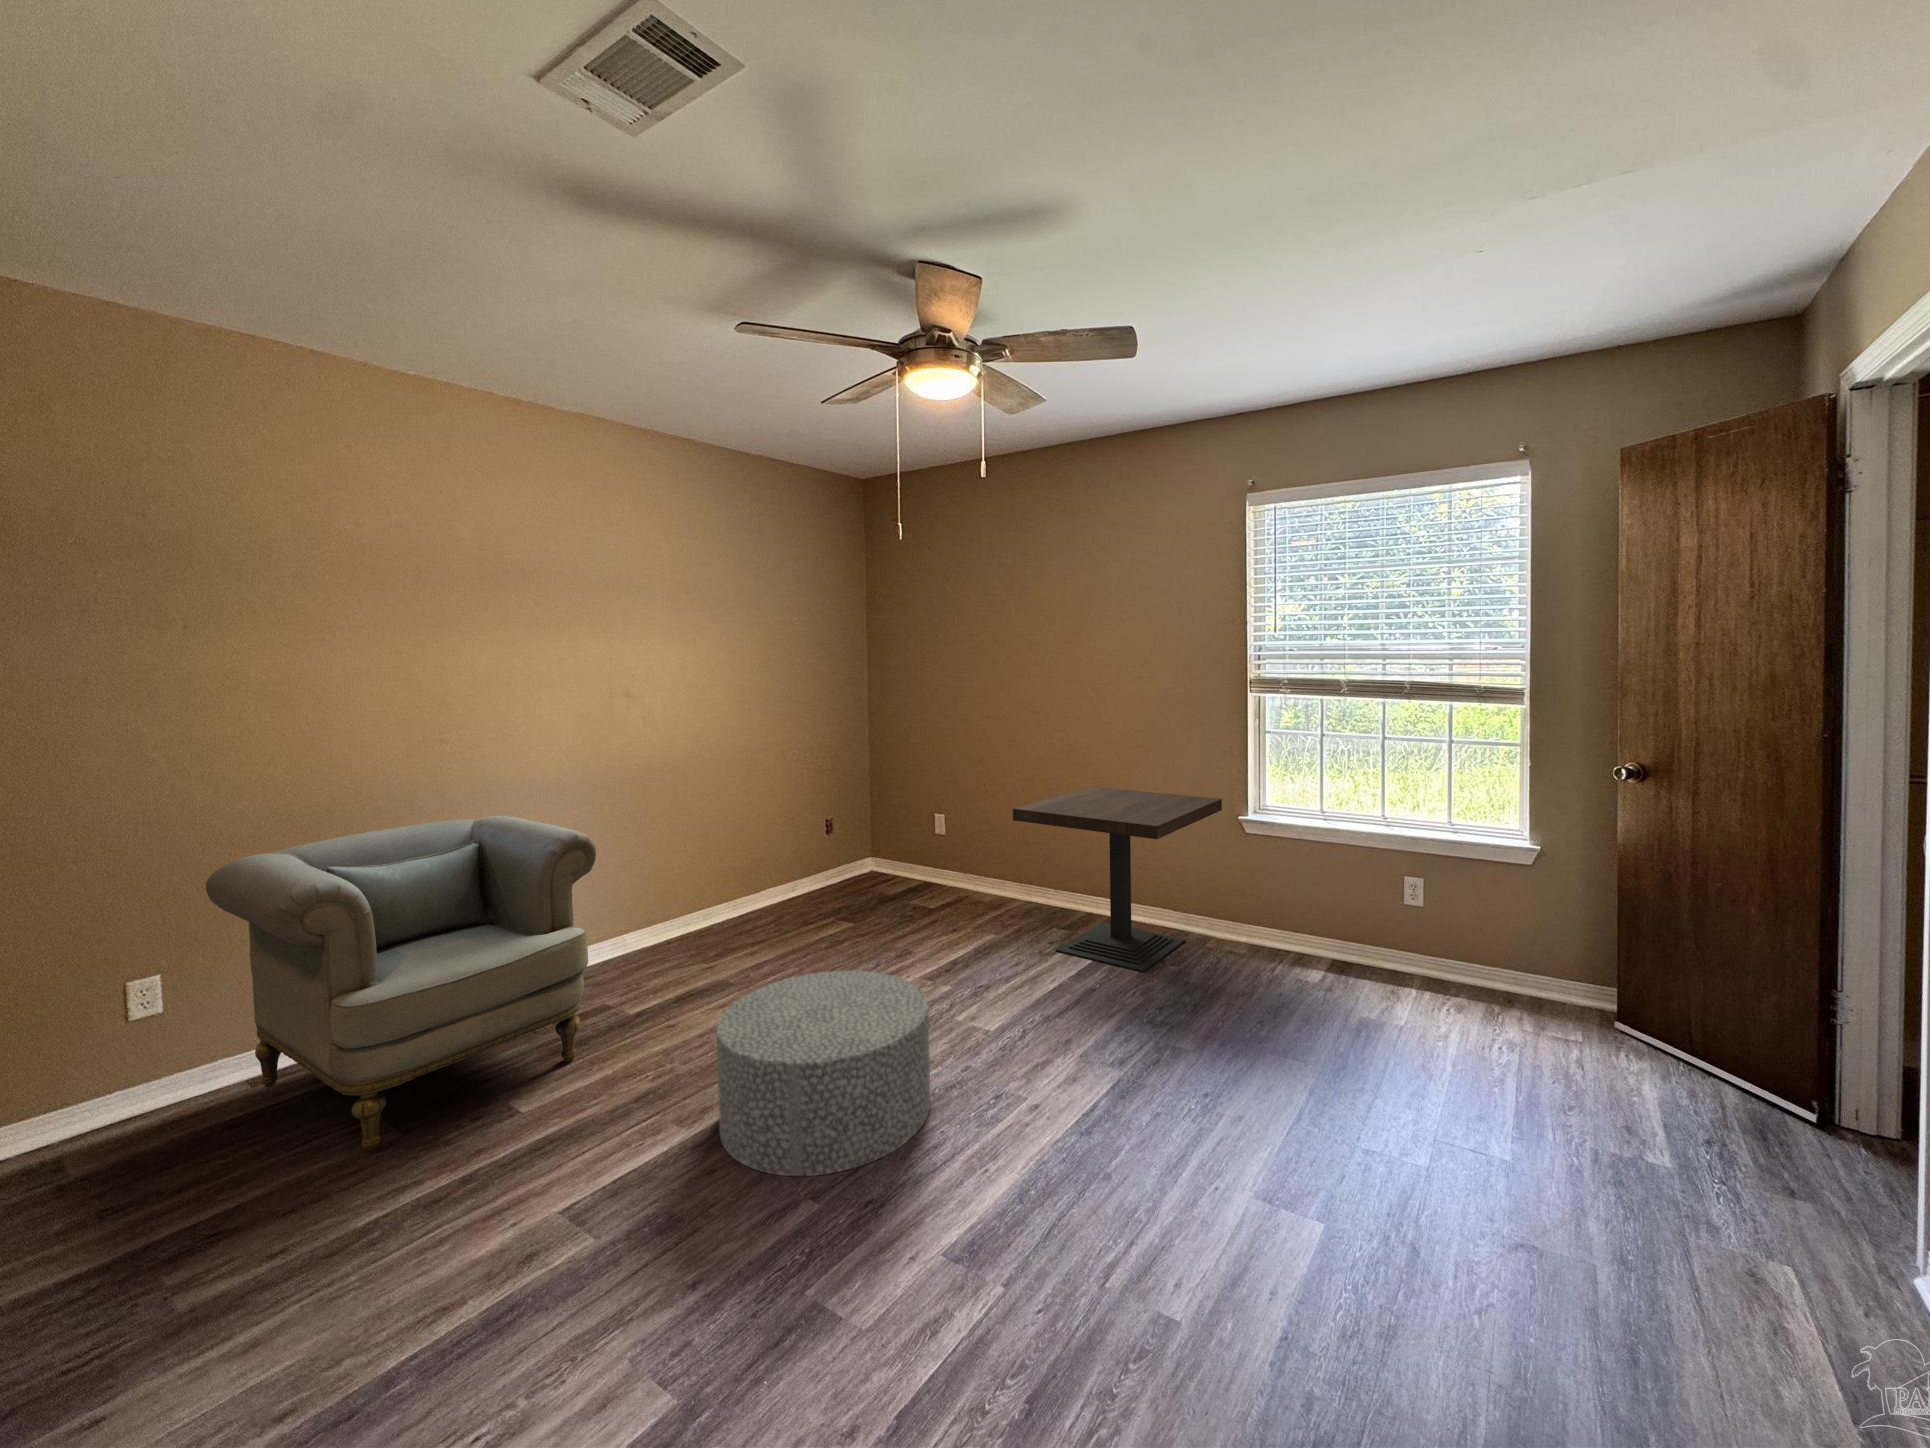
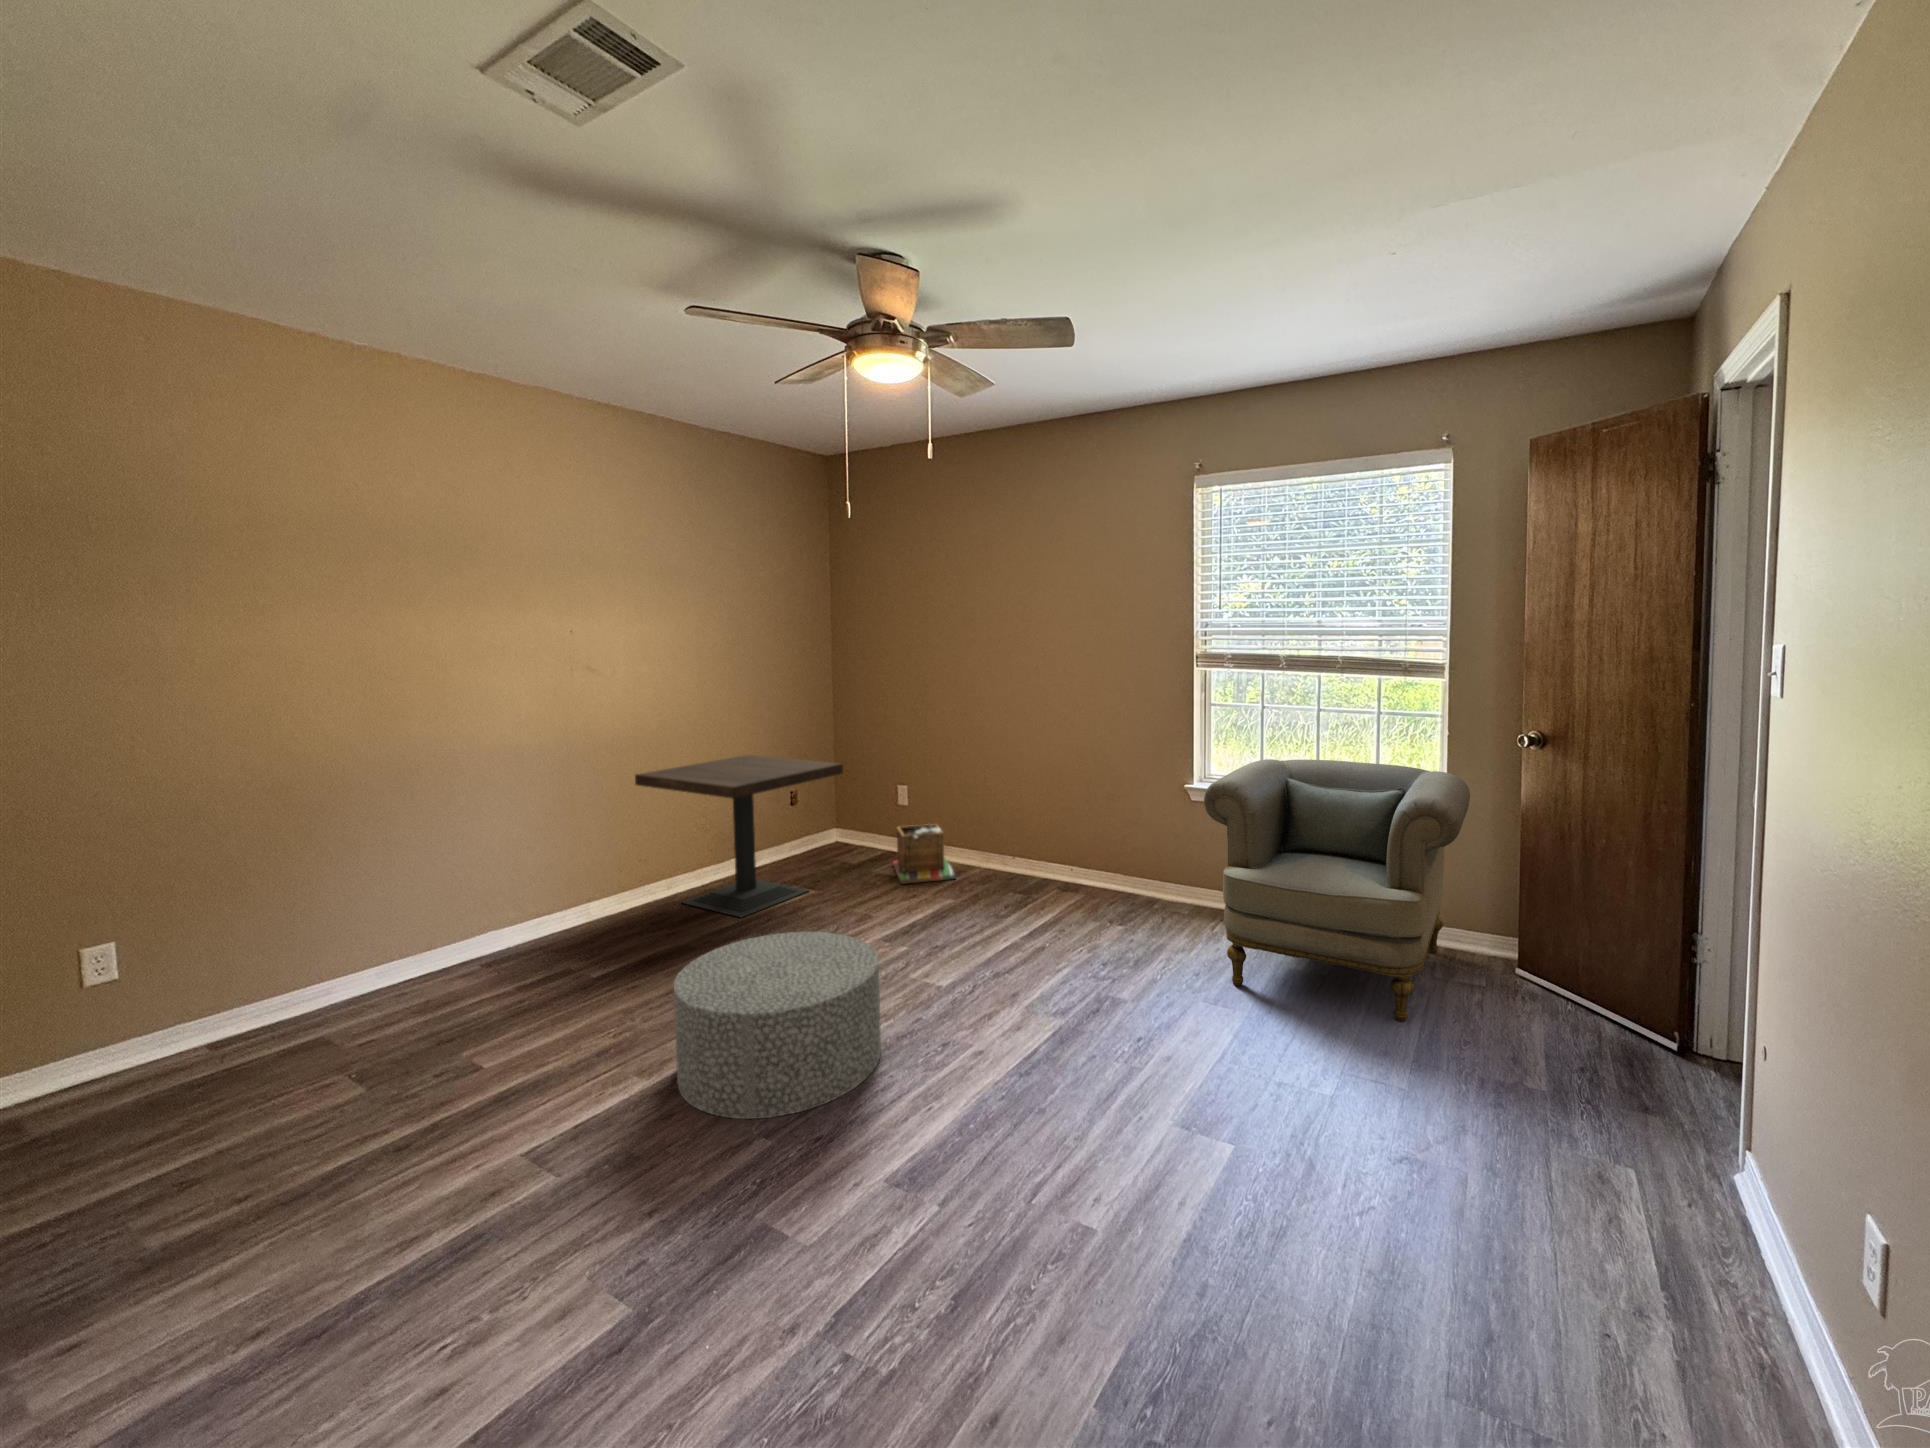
side table: present [1013,787,1222,972] -> present [635,755,843,917]
armchair: present [206,816,596,1151] -> present [1204,759,1470,1021]
laundry basket: none [931,854,996,916] -> present [893,824,956,884]

